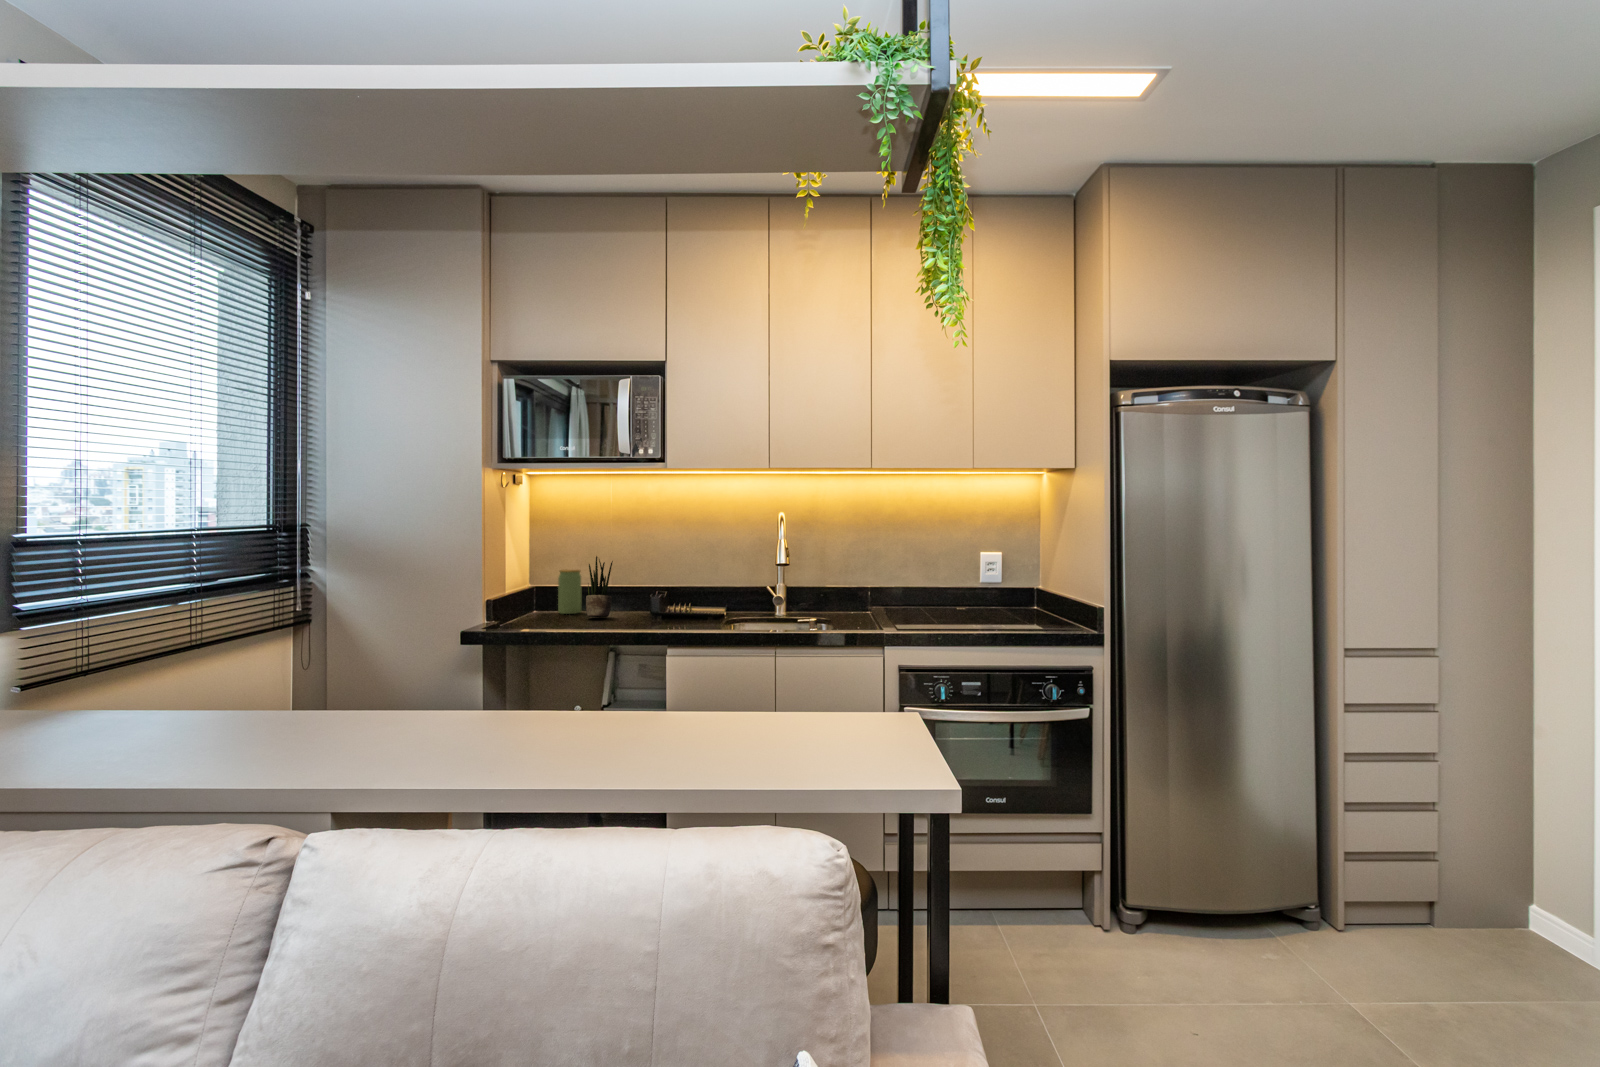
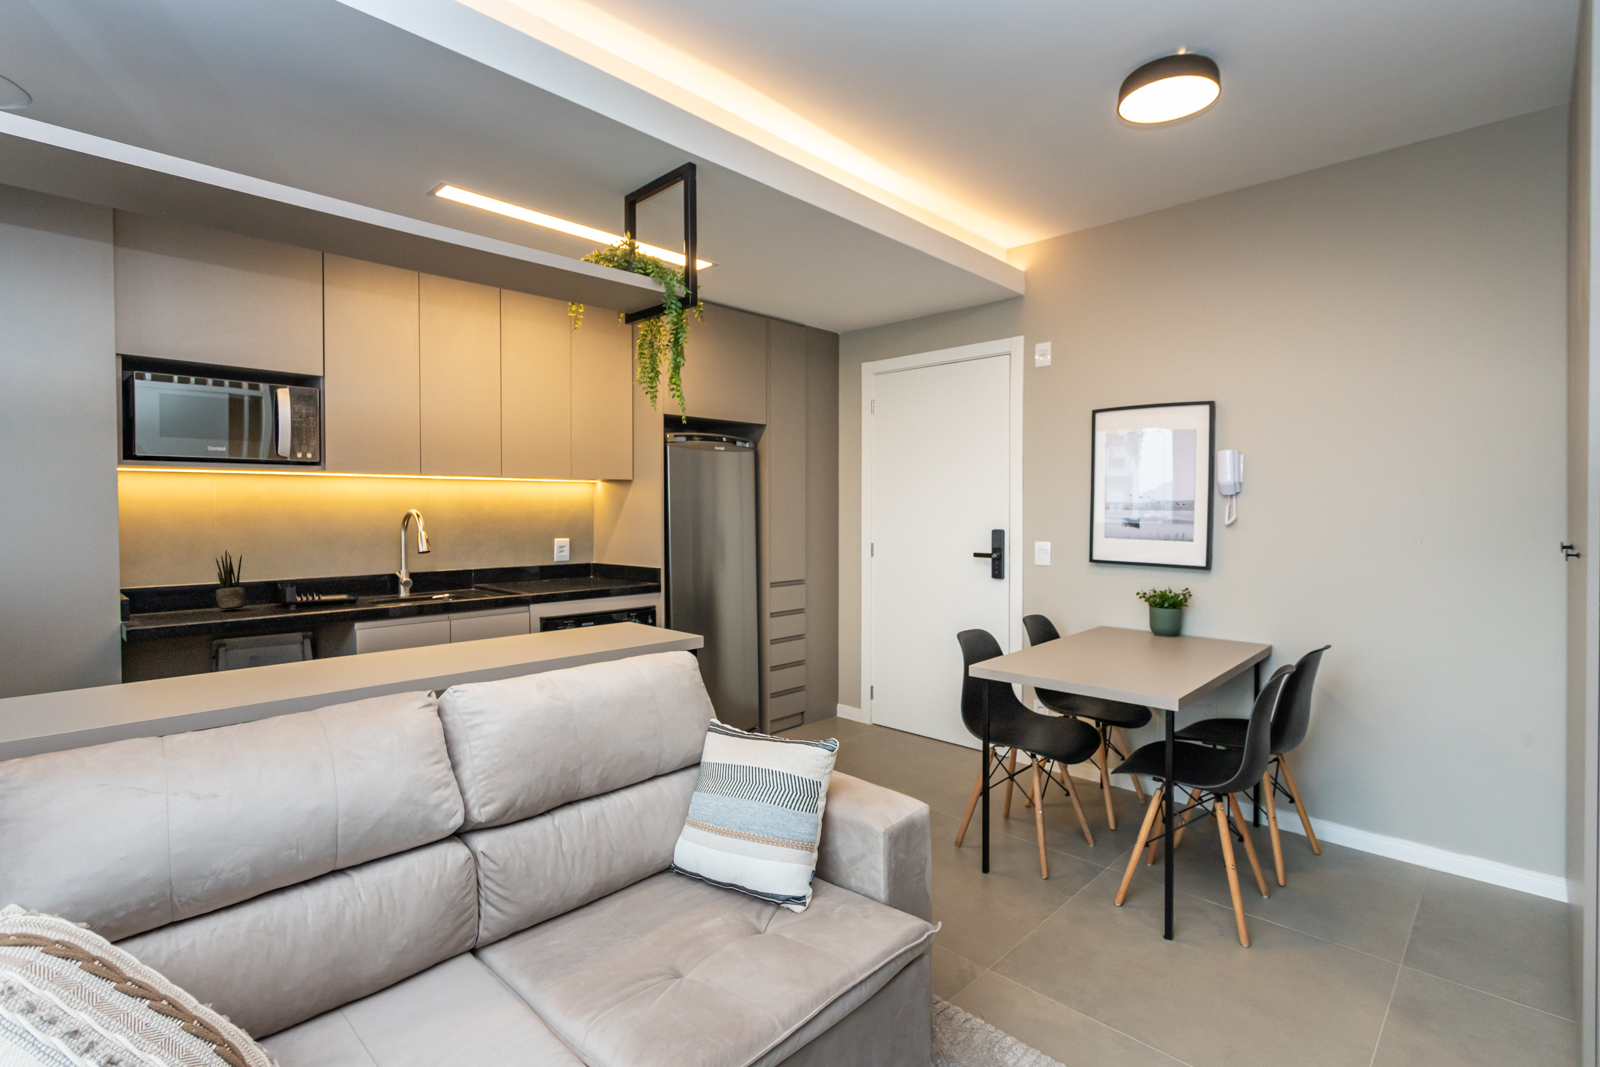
jar: present [558,570,582,614] -> none [159,565,188,611]

